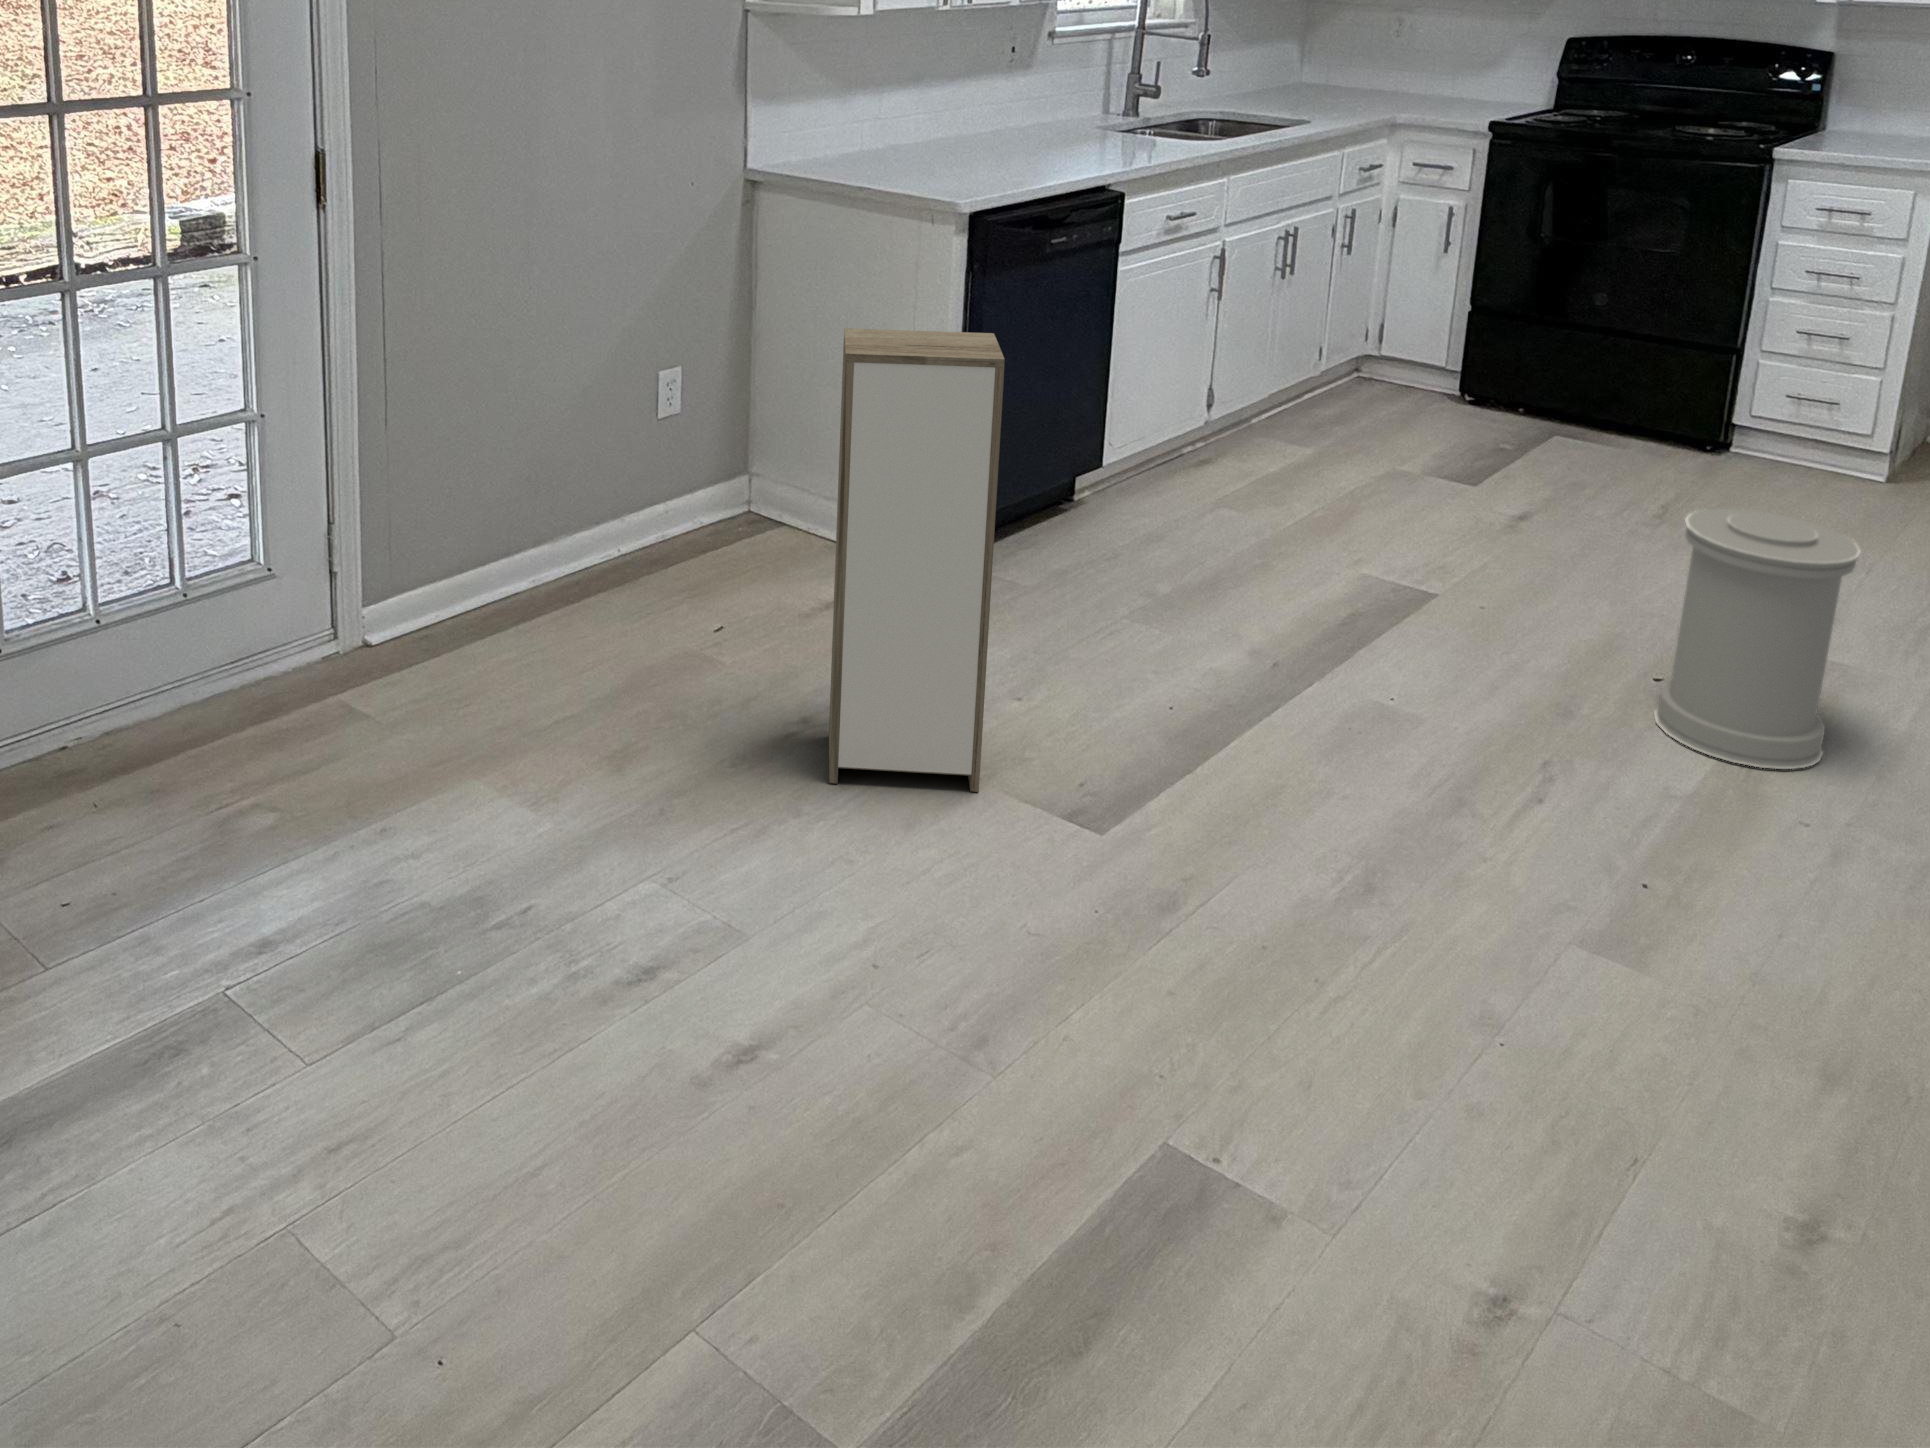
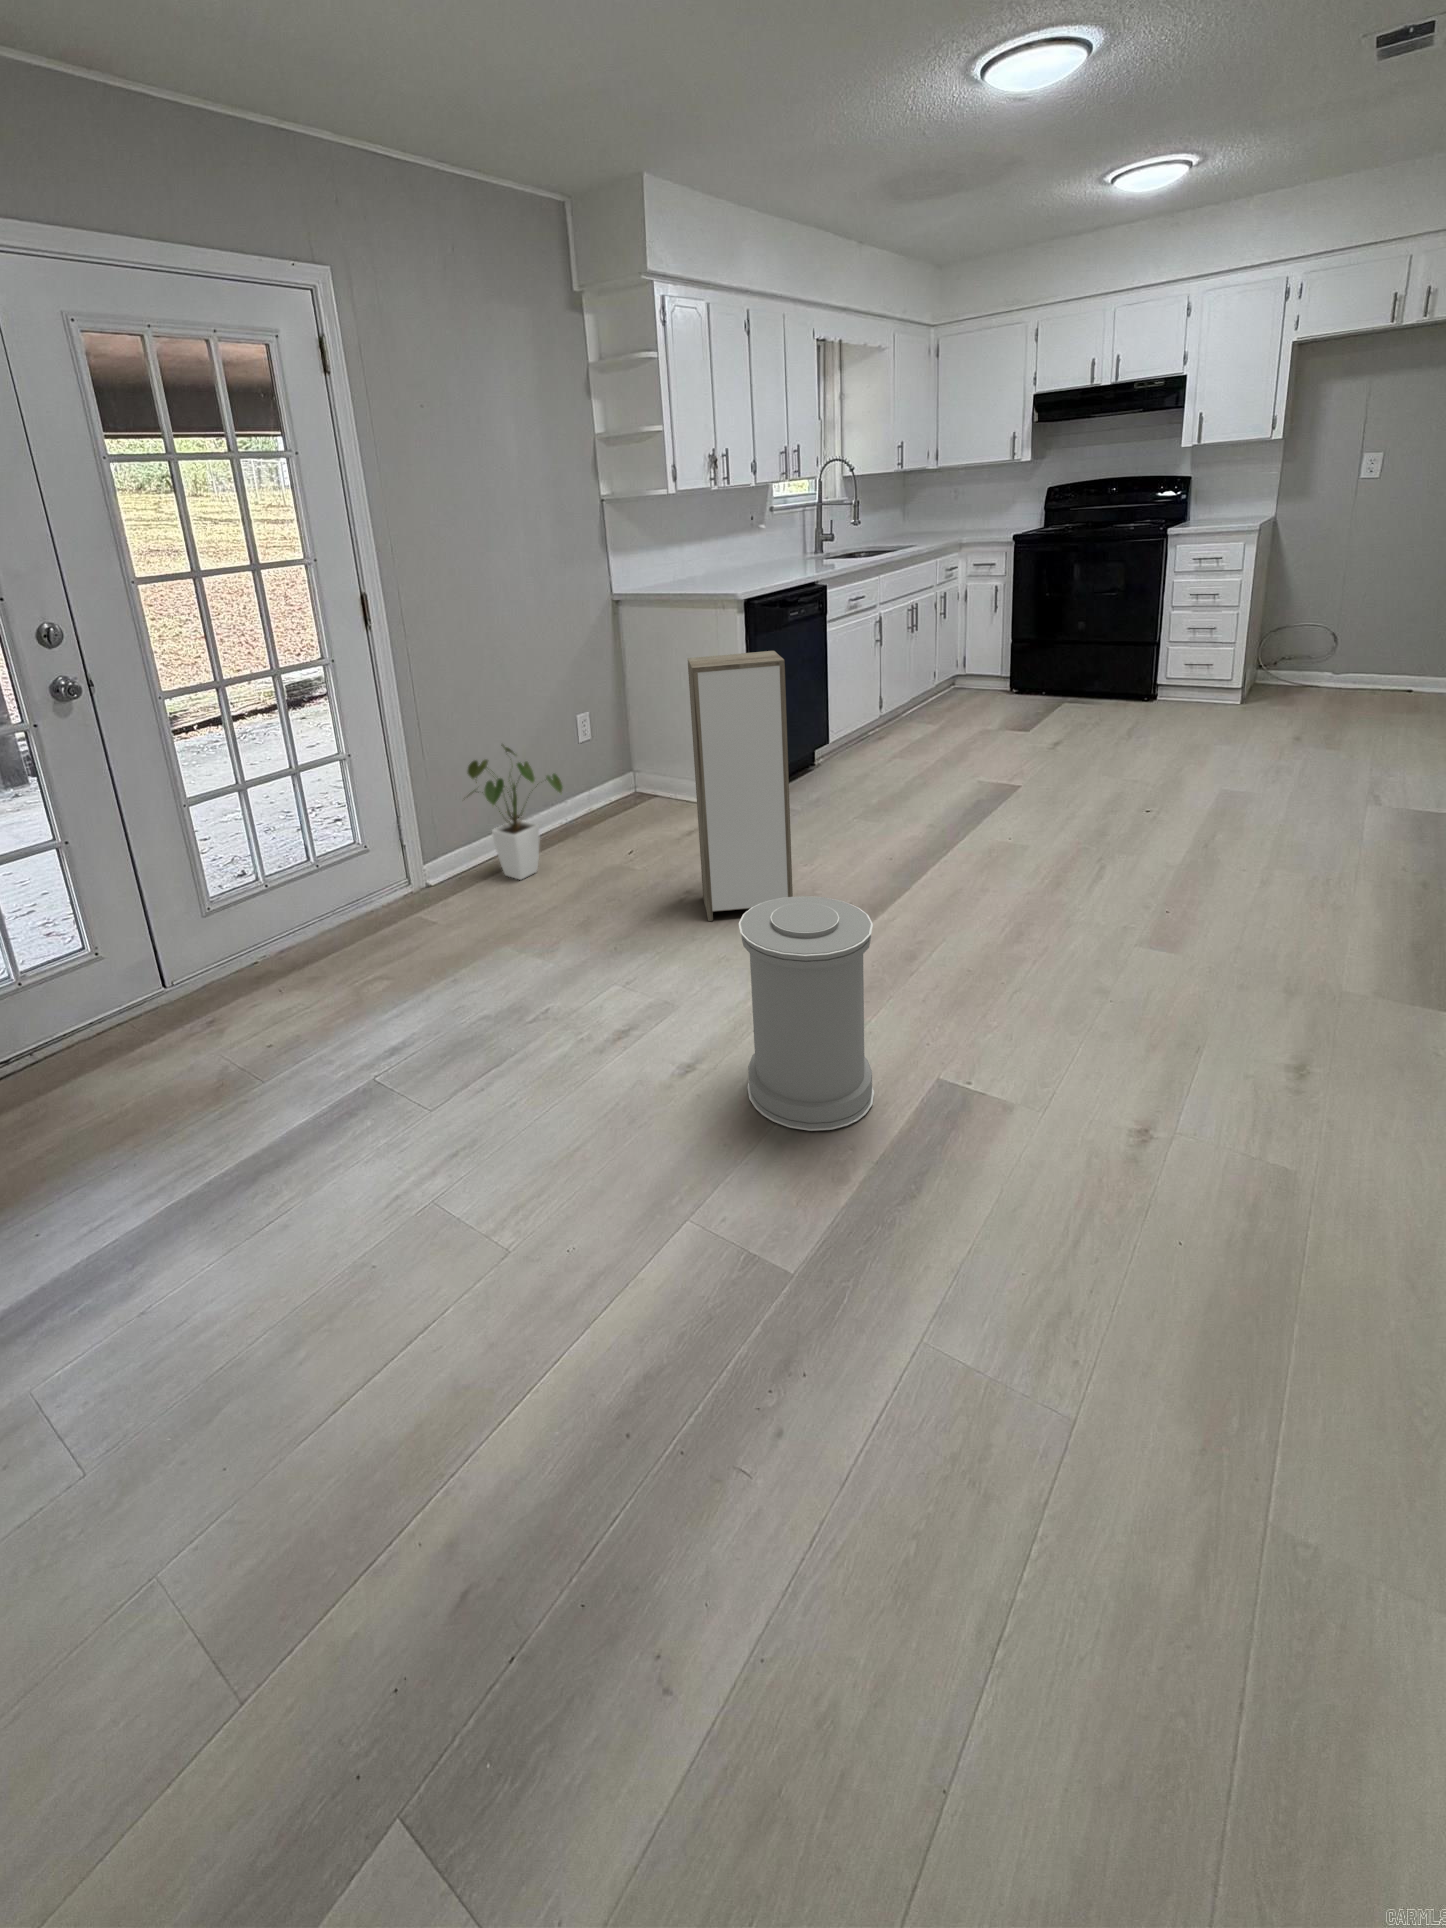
house plant: none [441,414,614,655] -> present [468,745,562,880]
trash can: present [1654,509,1861,769] -> present [739,896,874,1131]

